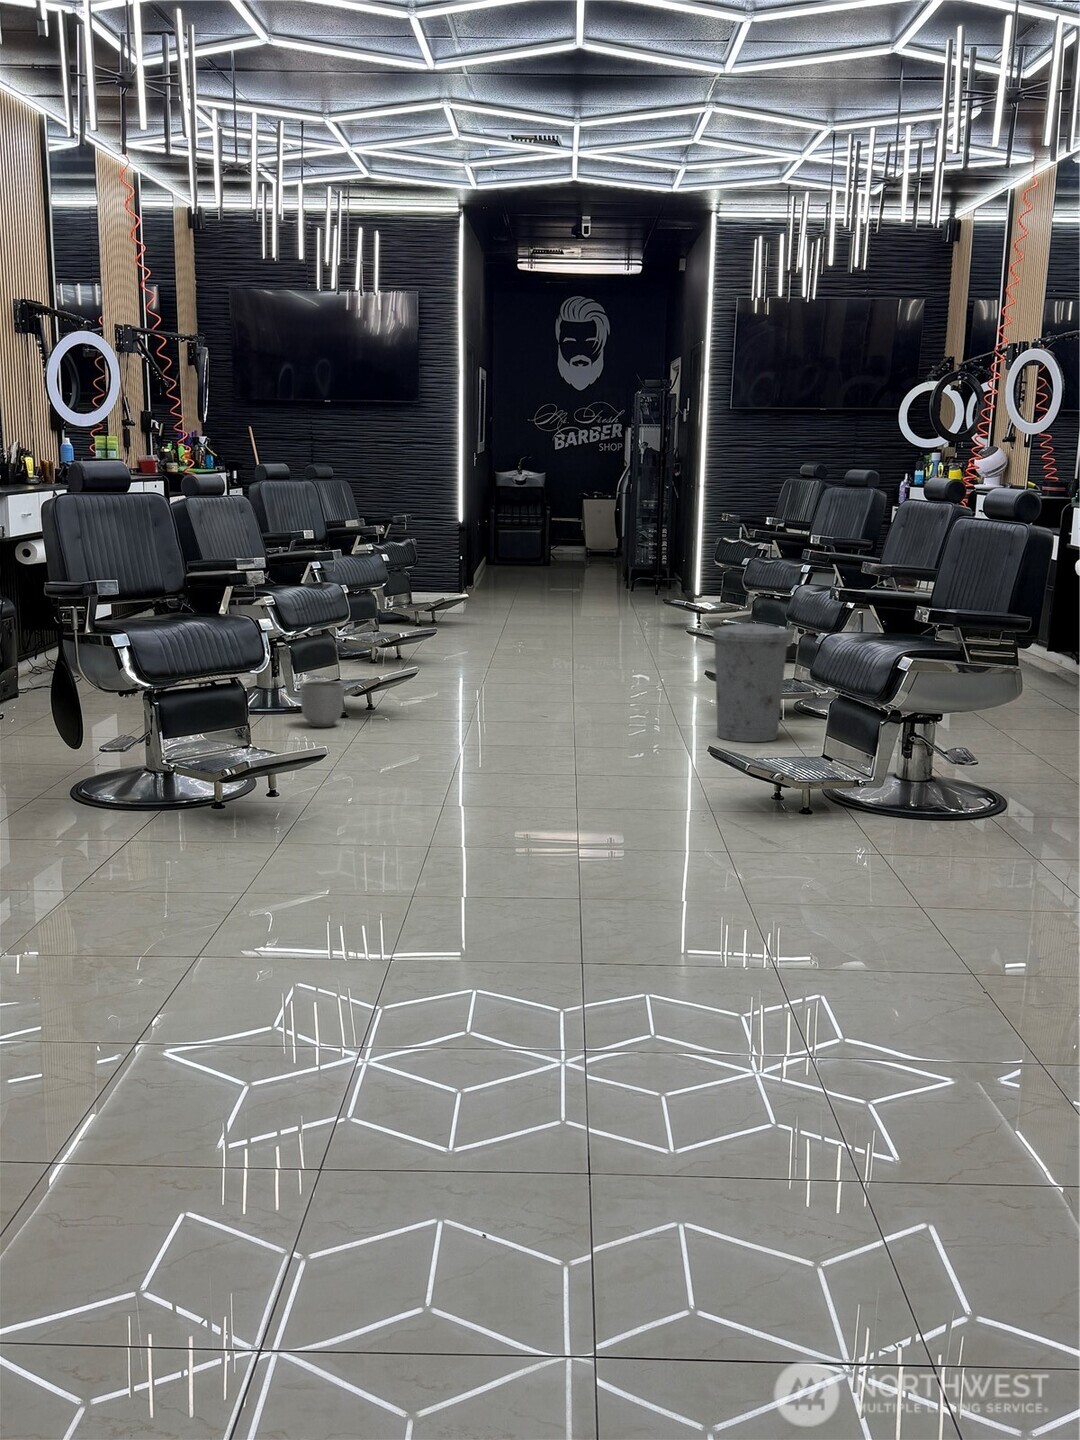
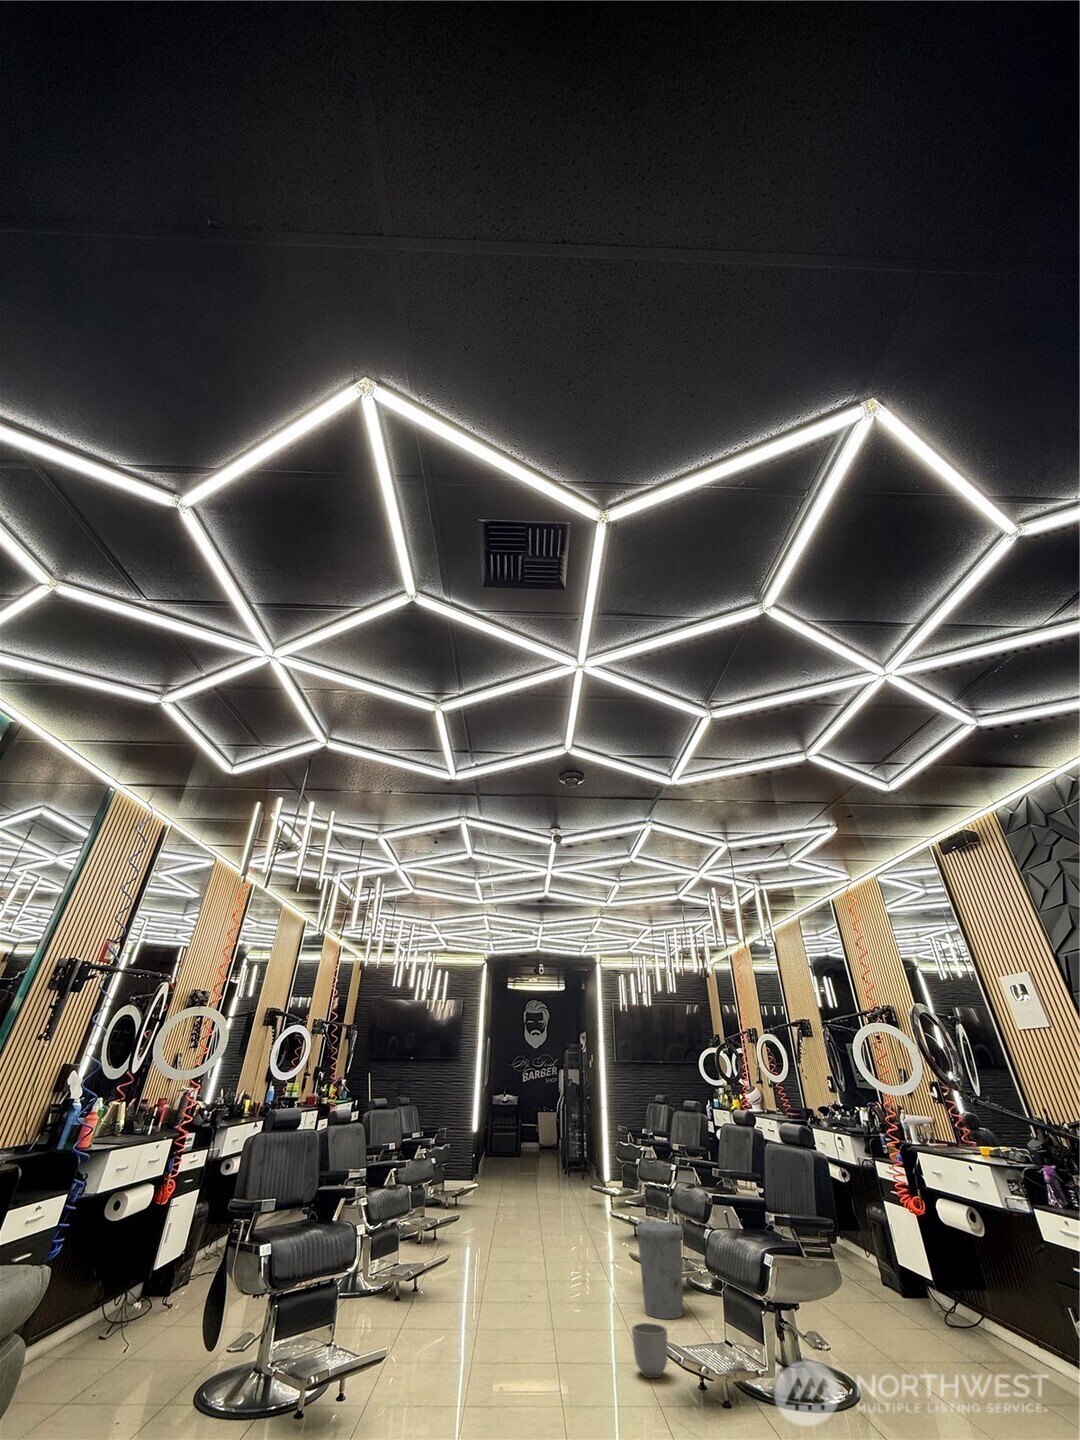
planter: present [300,681,344,727] -> present [632,1323,668,1378]

